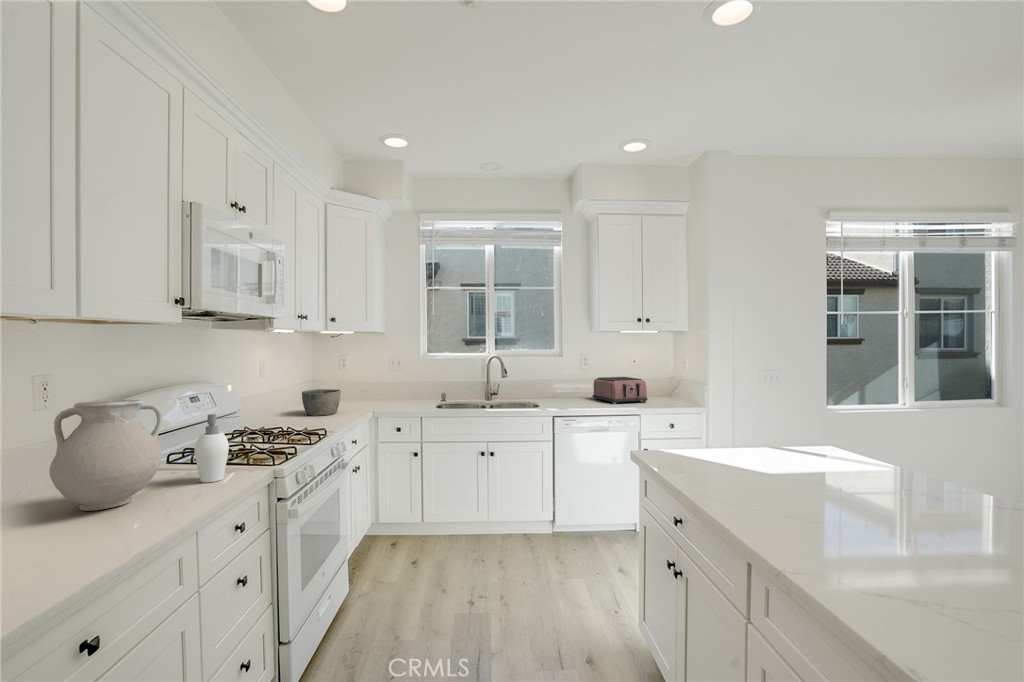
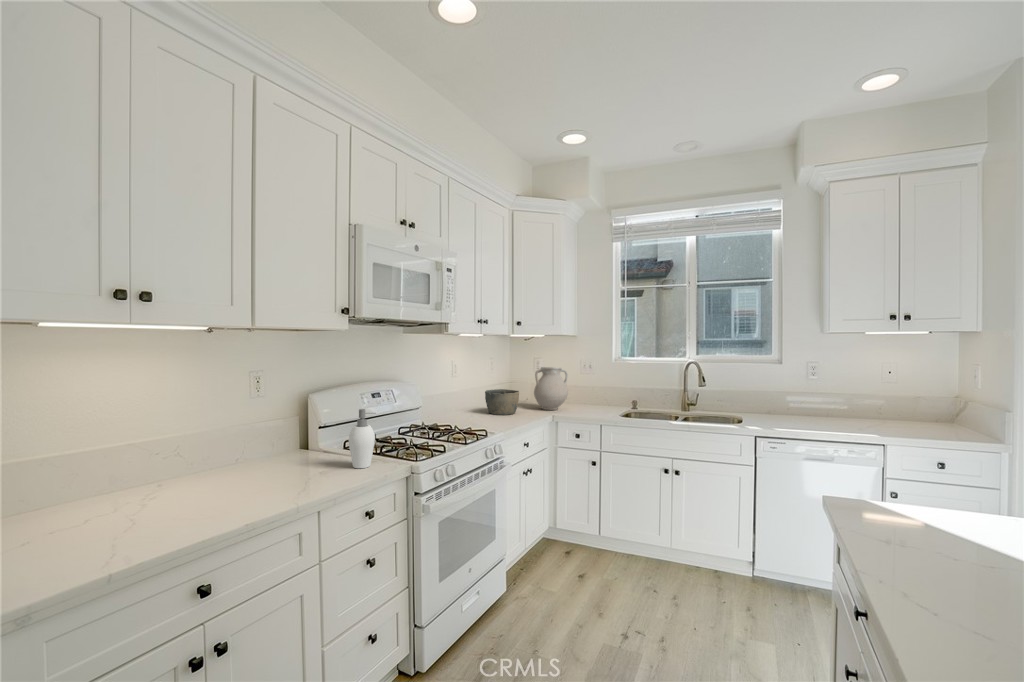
toaster: present [592,377,647,404] -> none [829,397,920,437]
vase: present [49,399,162,511] -> present [534,367,568,410]

